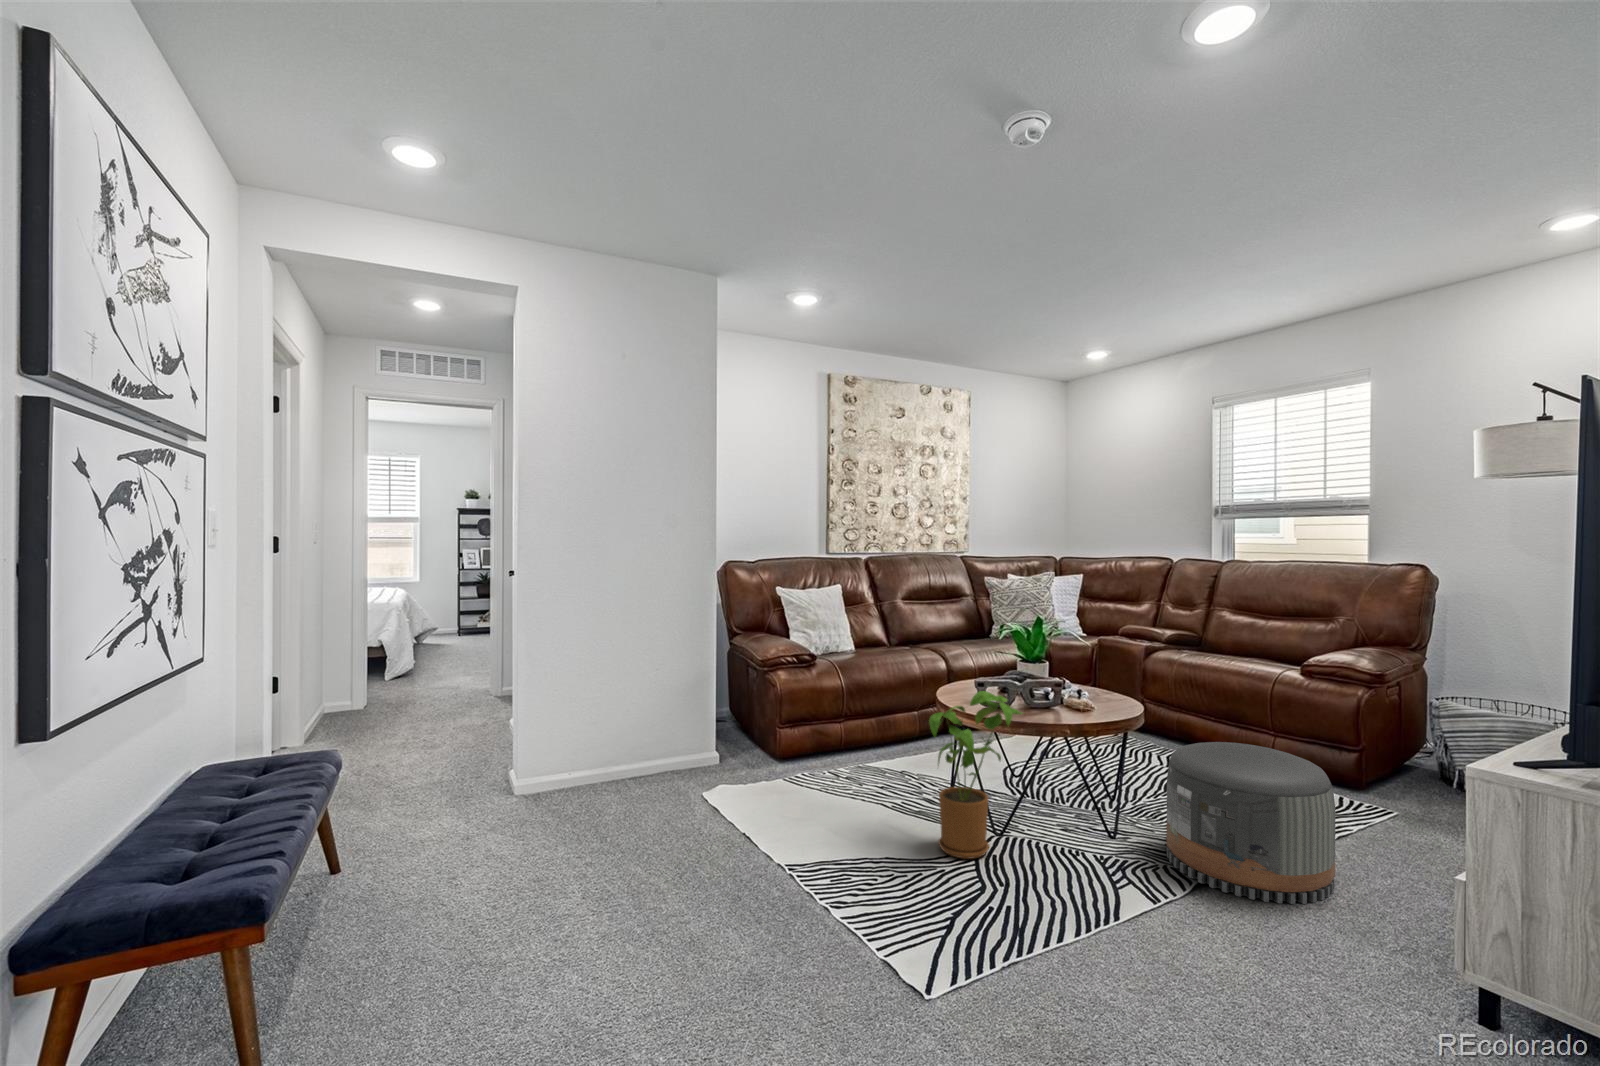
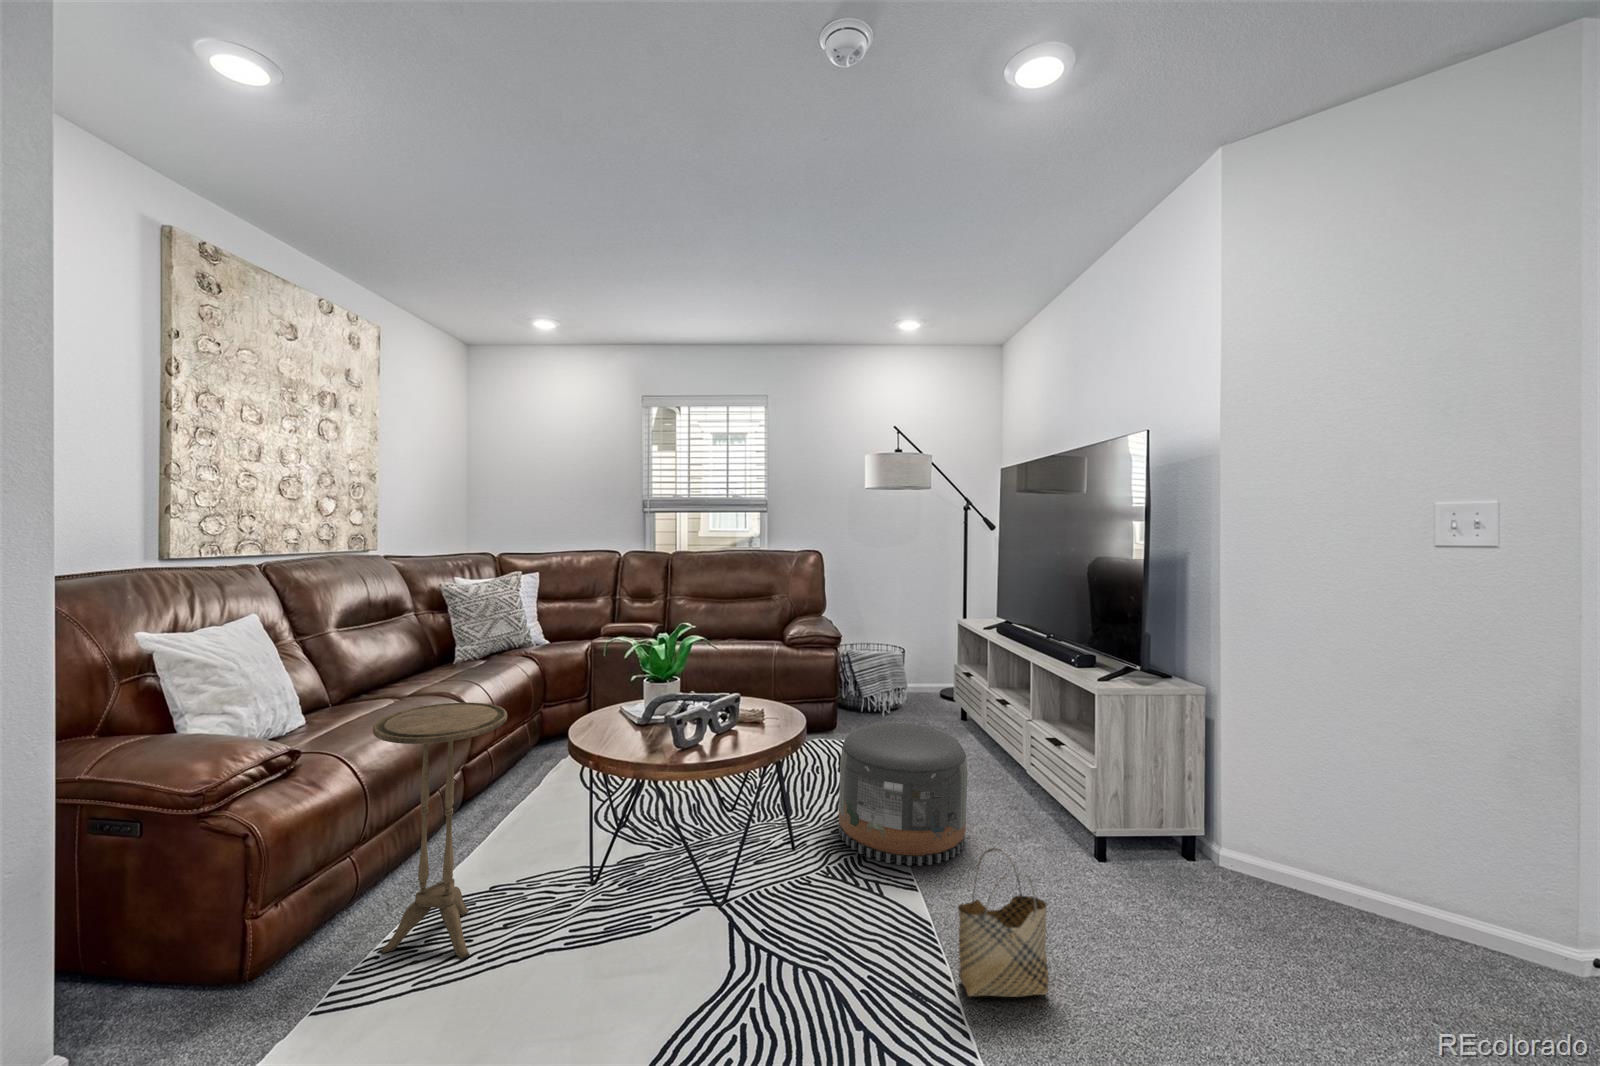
side table: none [819,639,890,788] -> present [373,702,507,959]
house plant: present [929,691,1022,859] -> none [680,744,808,979]
woven basket: none [1067,825,1161,975] -> present [958,848,1049,997]

